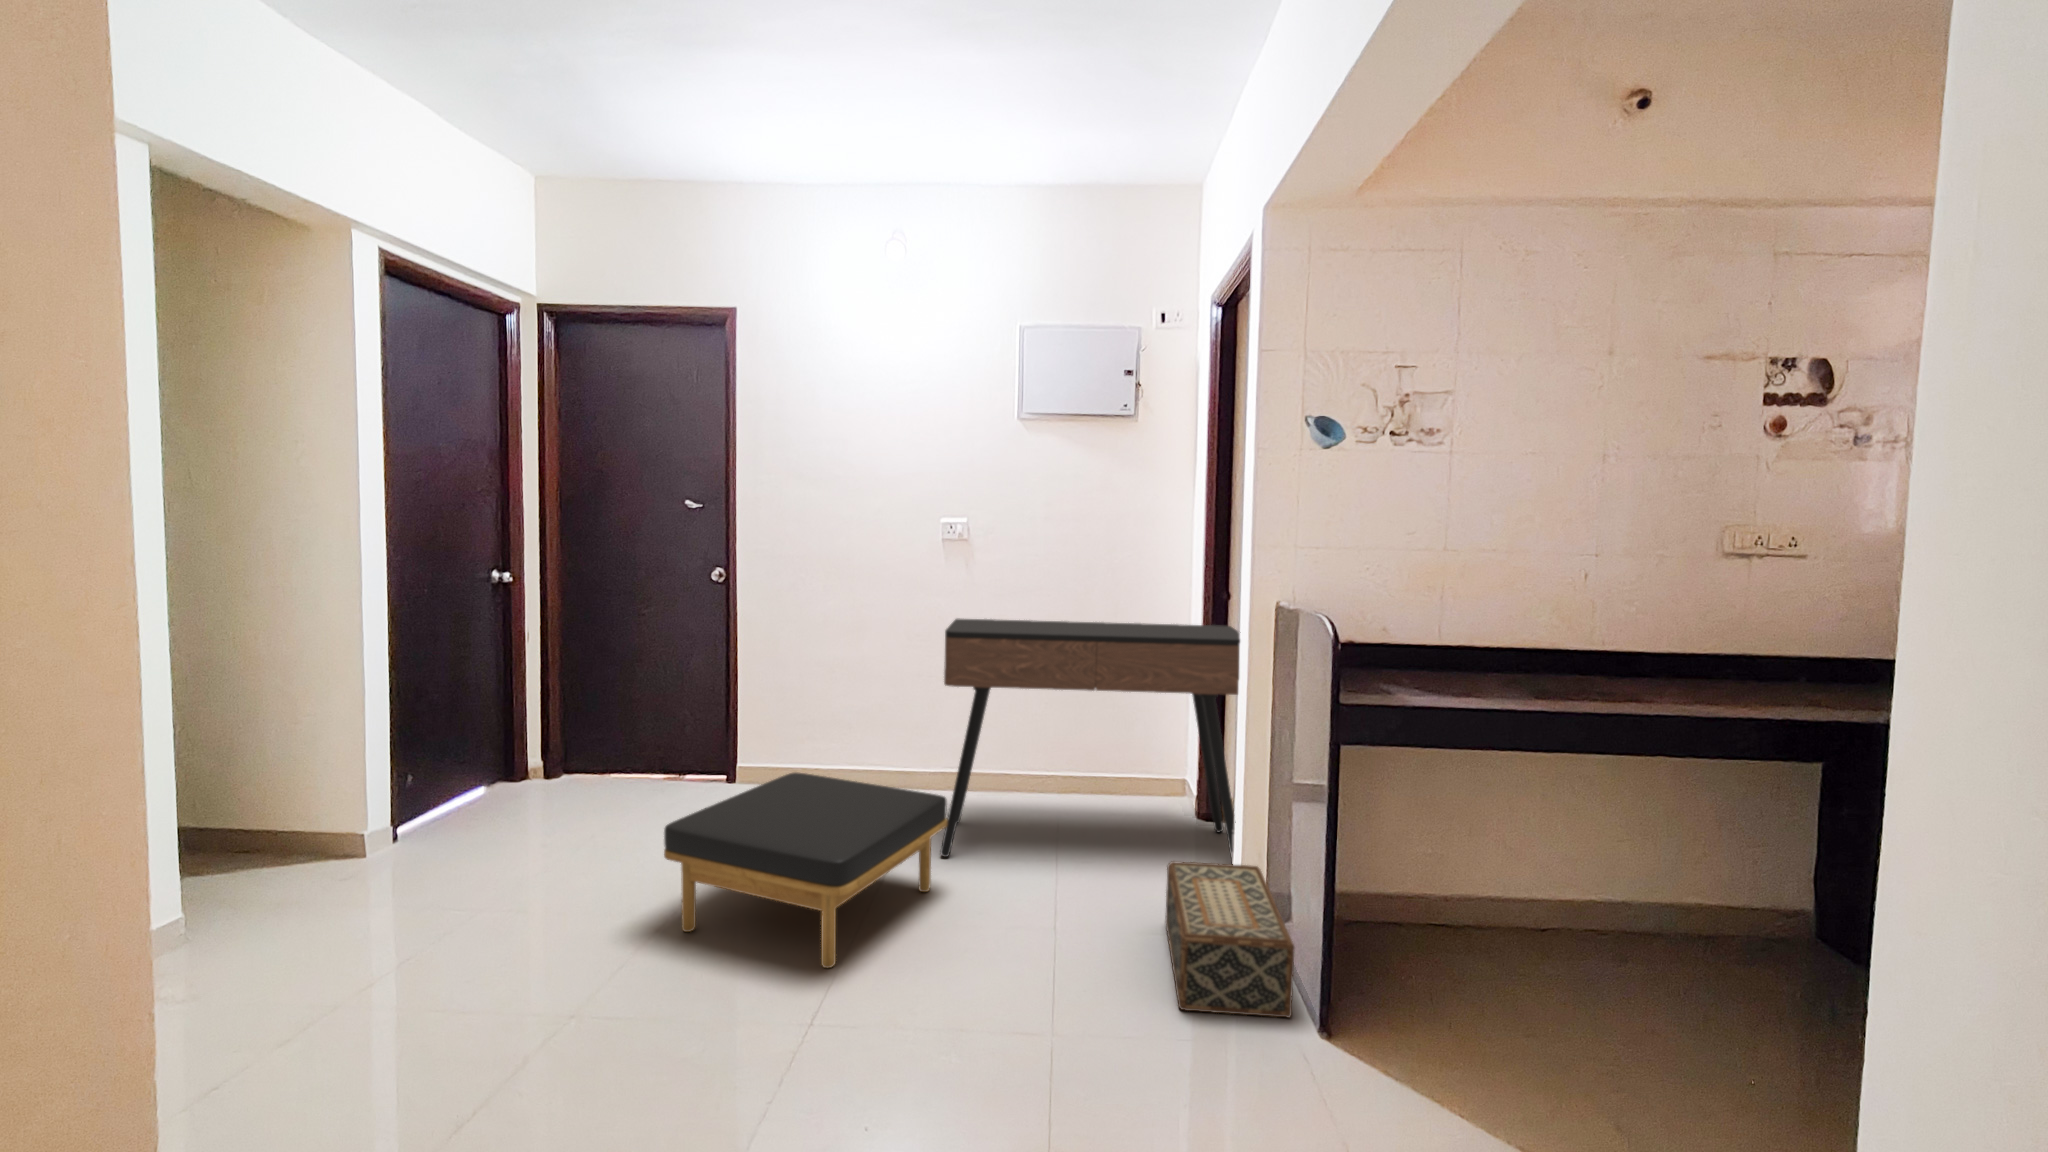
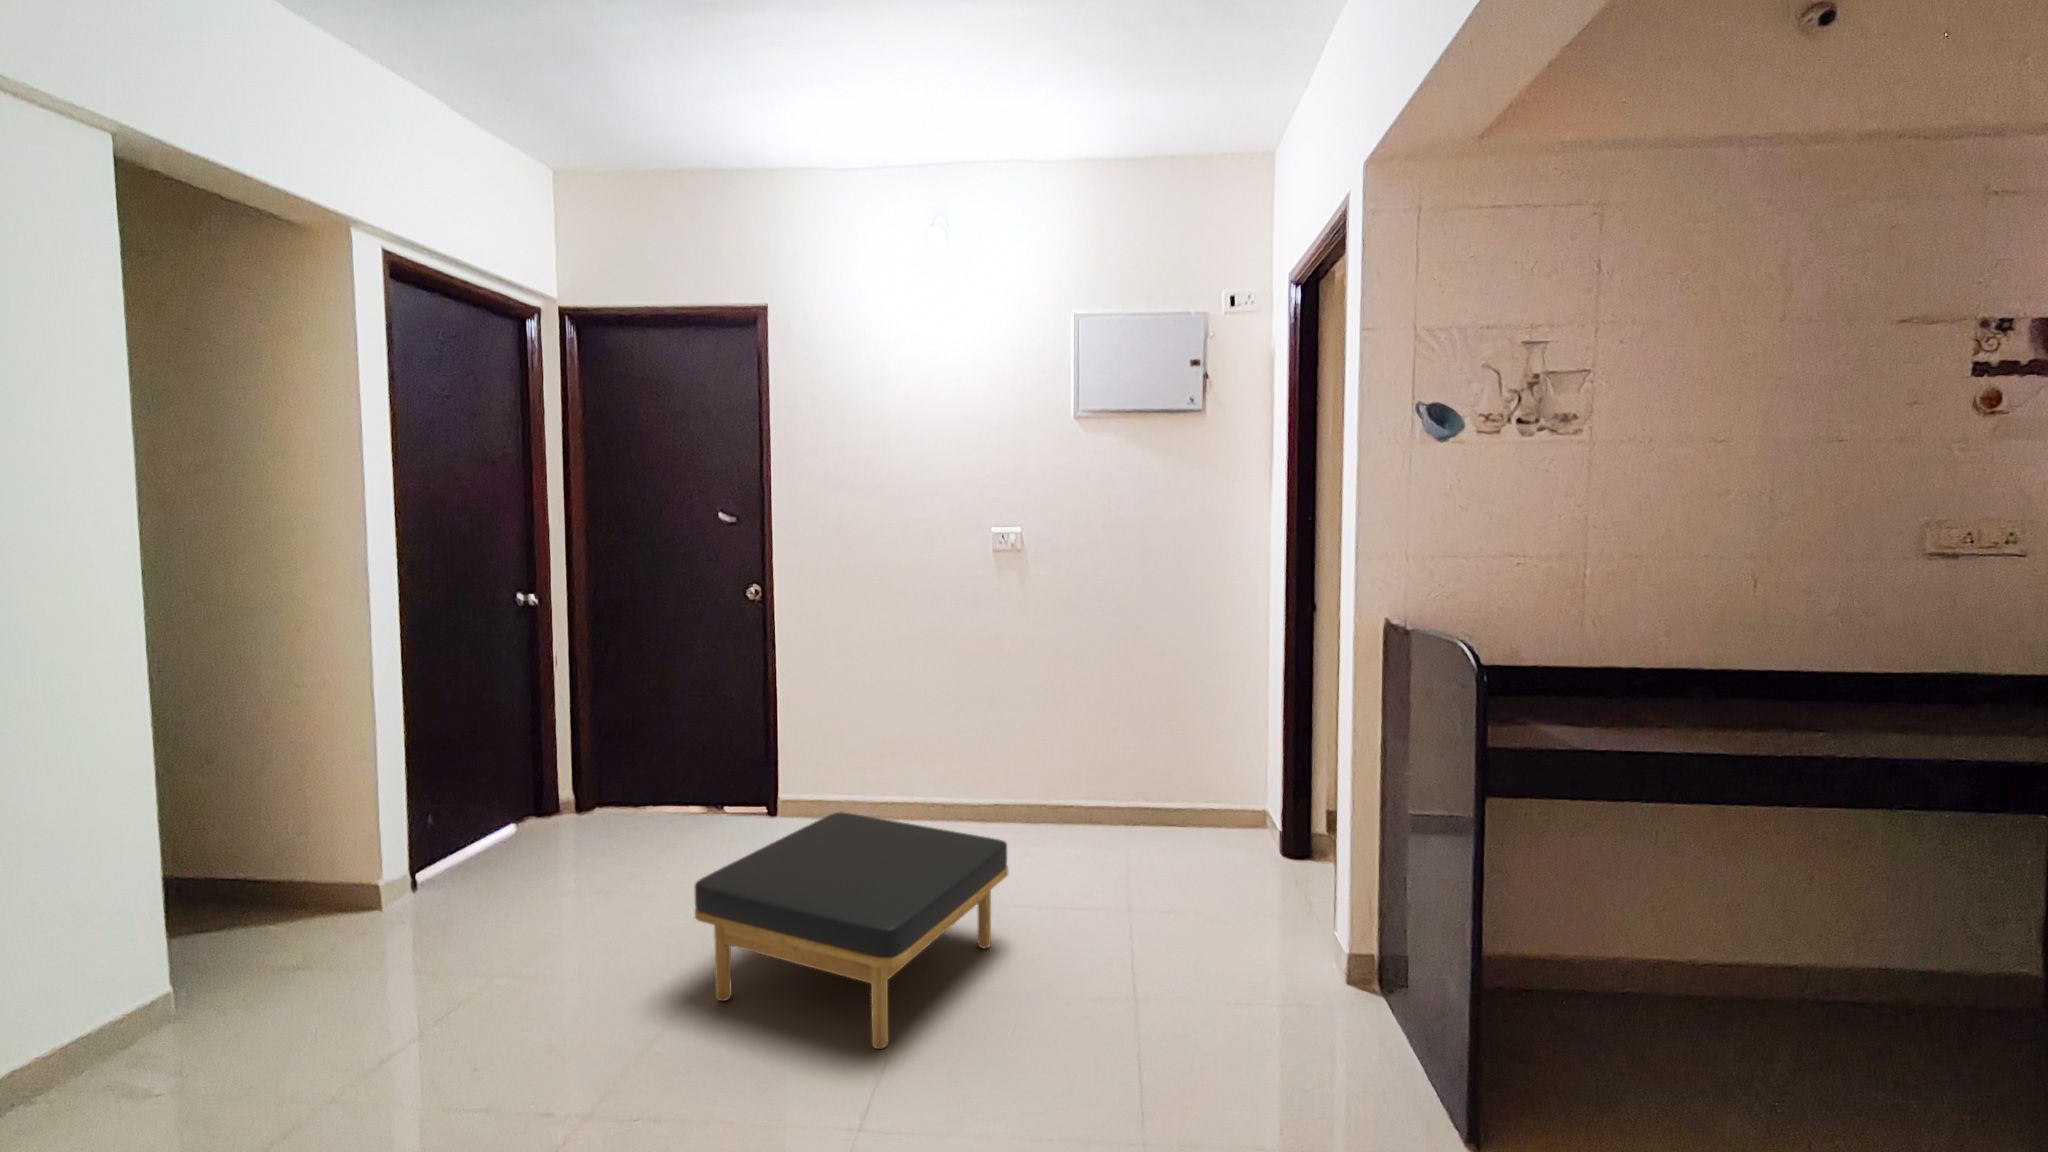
console table: present [940,619,1240,857] -> none [999,638,1343,915]
woven basket: present [1166,862,1294,1018] -> none [1261,918,1431,1119]

